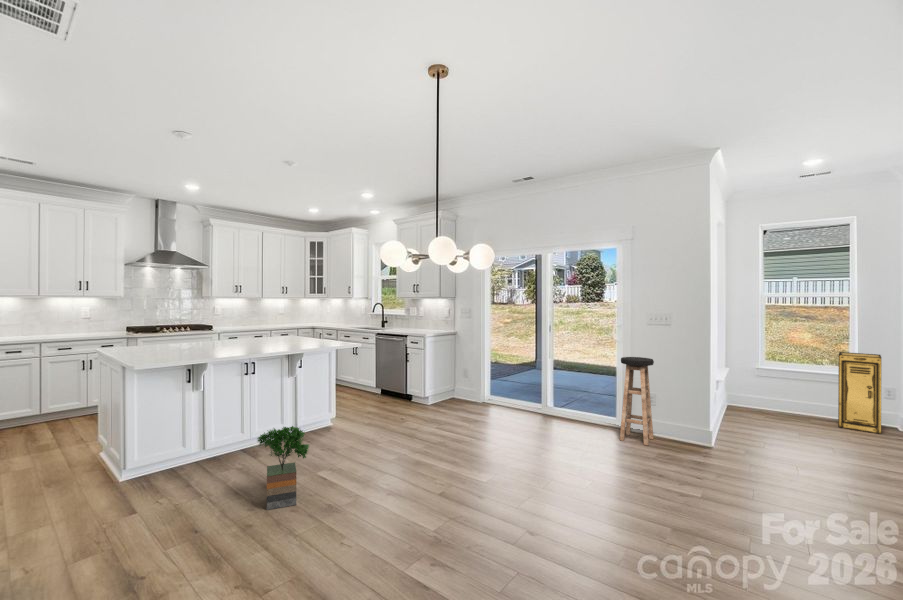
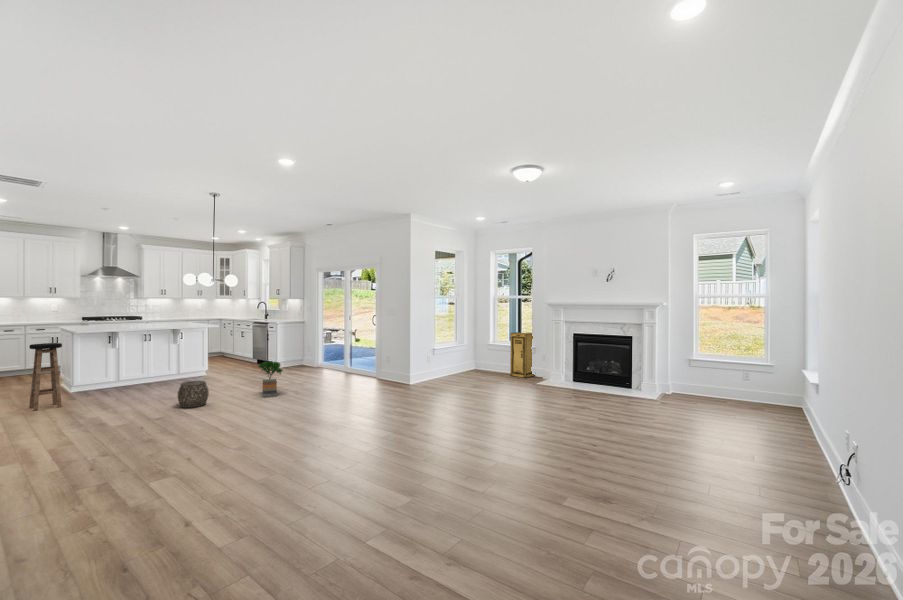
bar stool: present [620,357,654,445] -> present [29,343,62,411]
potted tree: present [257,426,309,510] -> present [259,362,283,397]
woven basket: none [371,480,434,557] -> present [178,381,209,408]

